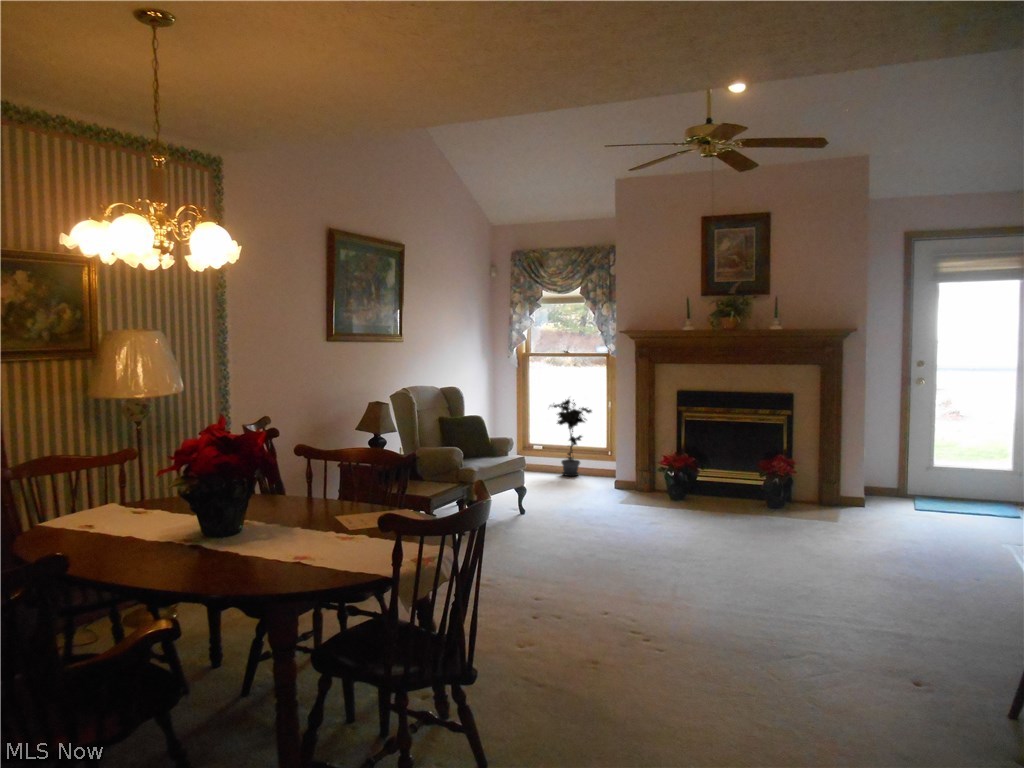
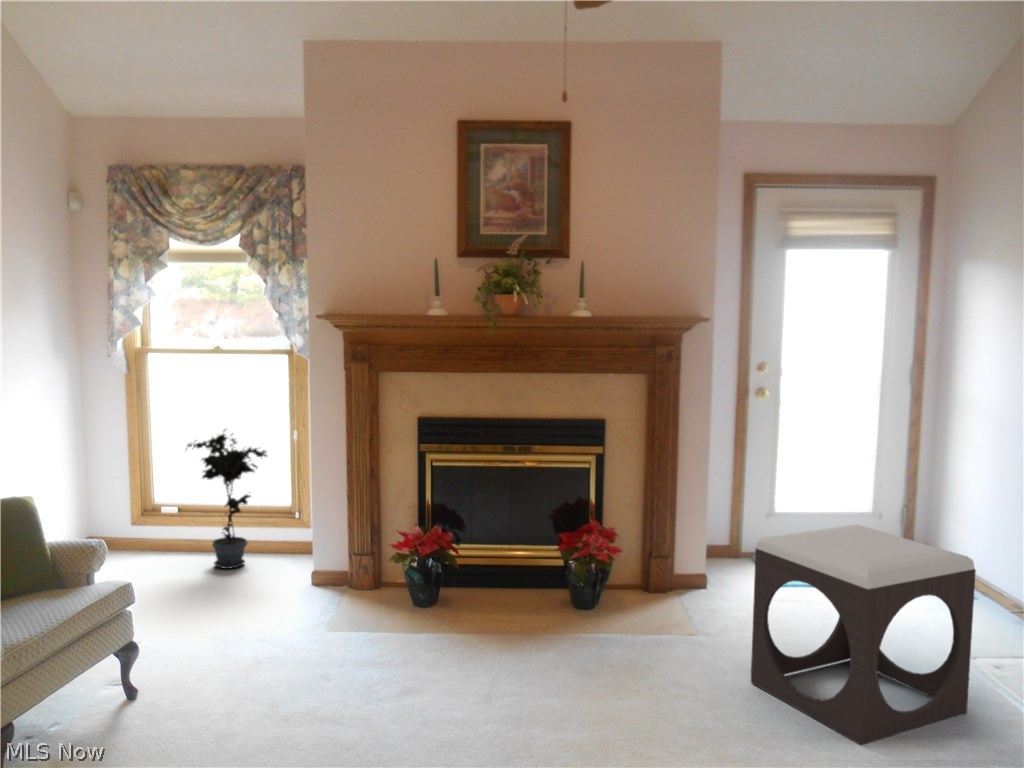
footstool: none [861,454,1002,568] -> present [751,525,976,745]

